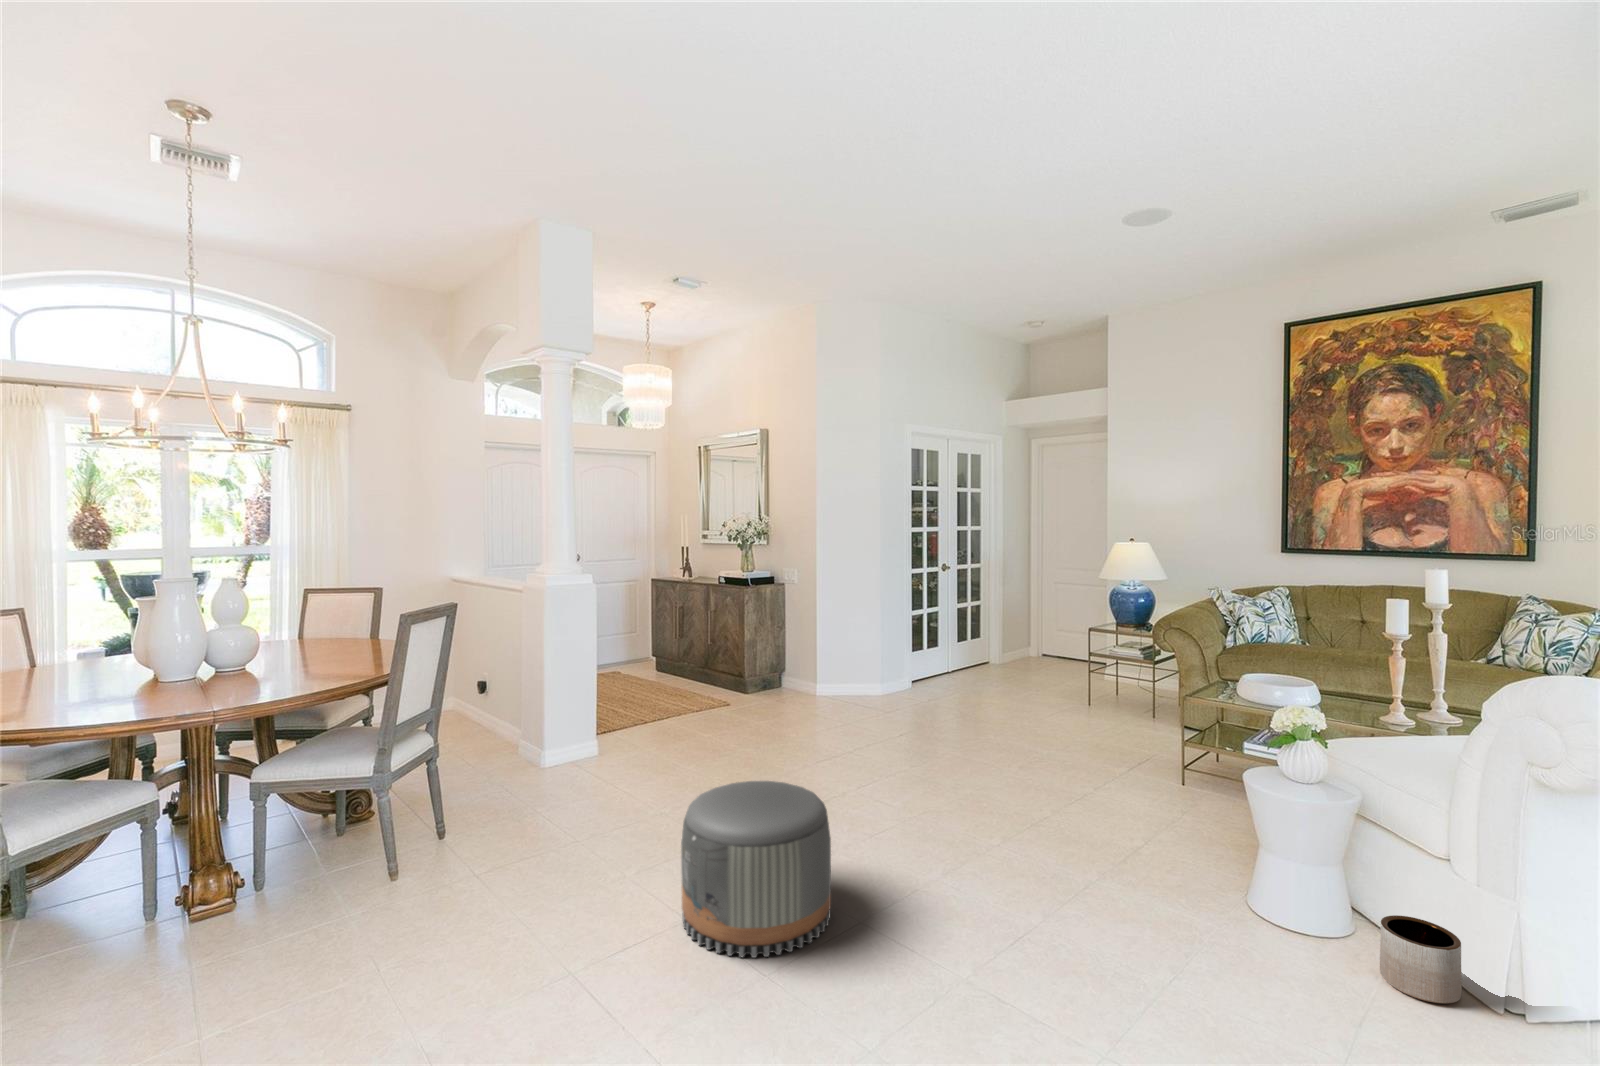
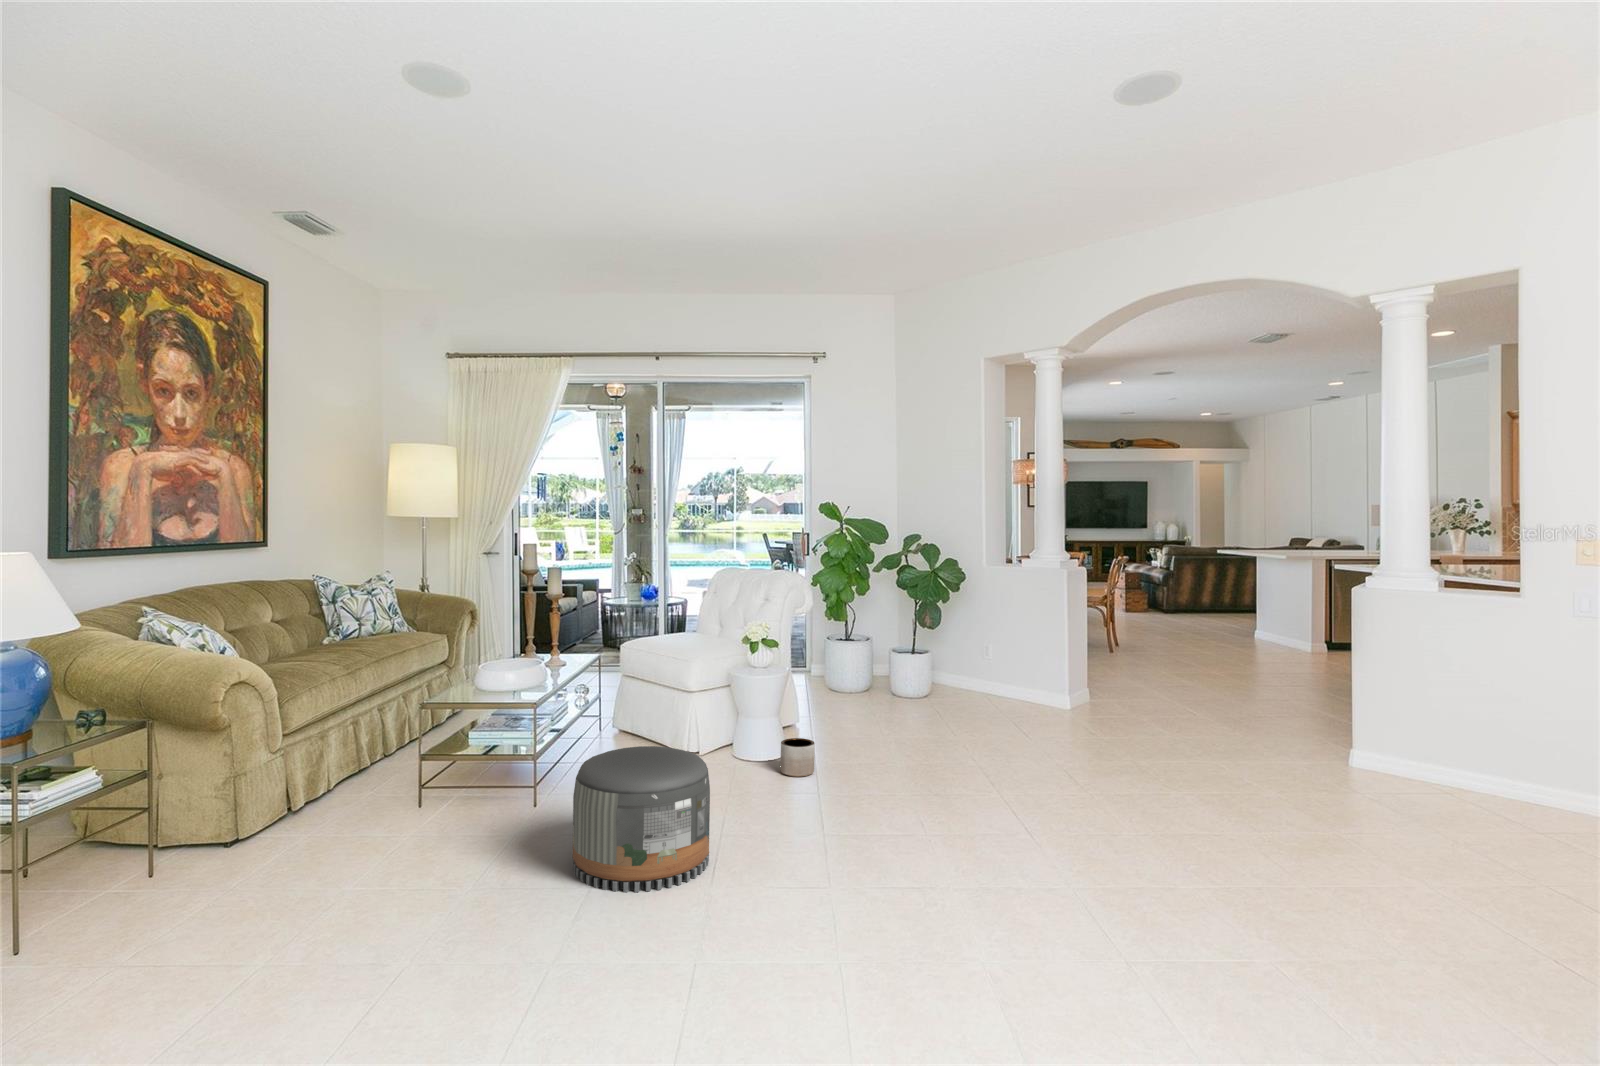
pouf: present [681,781,831,958] -> present [572,746,710,892]

